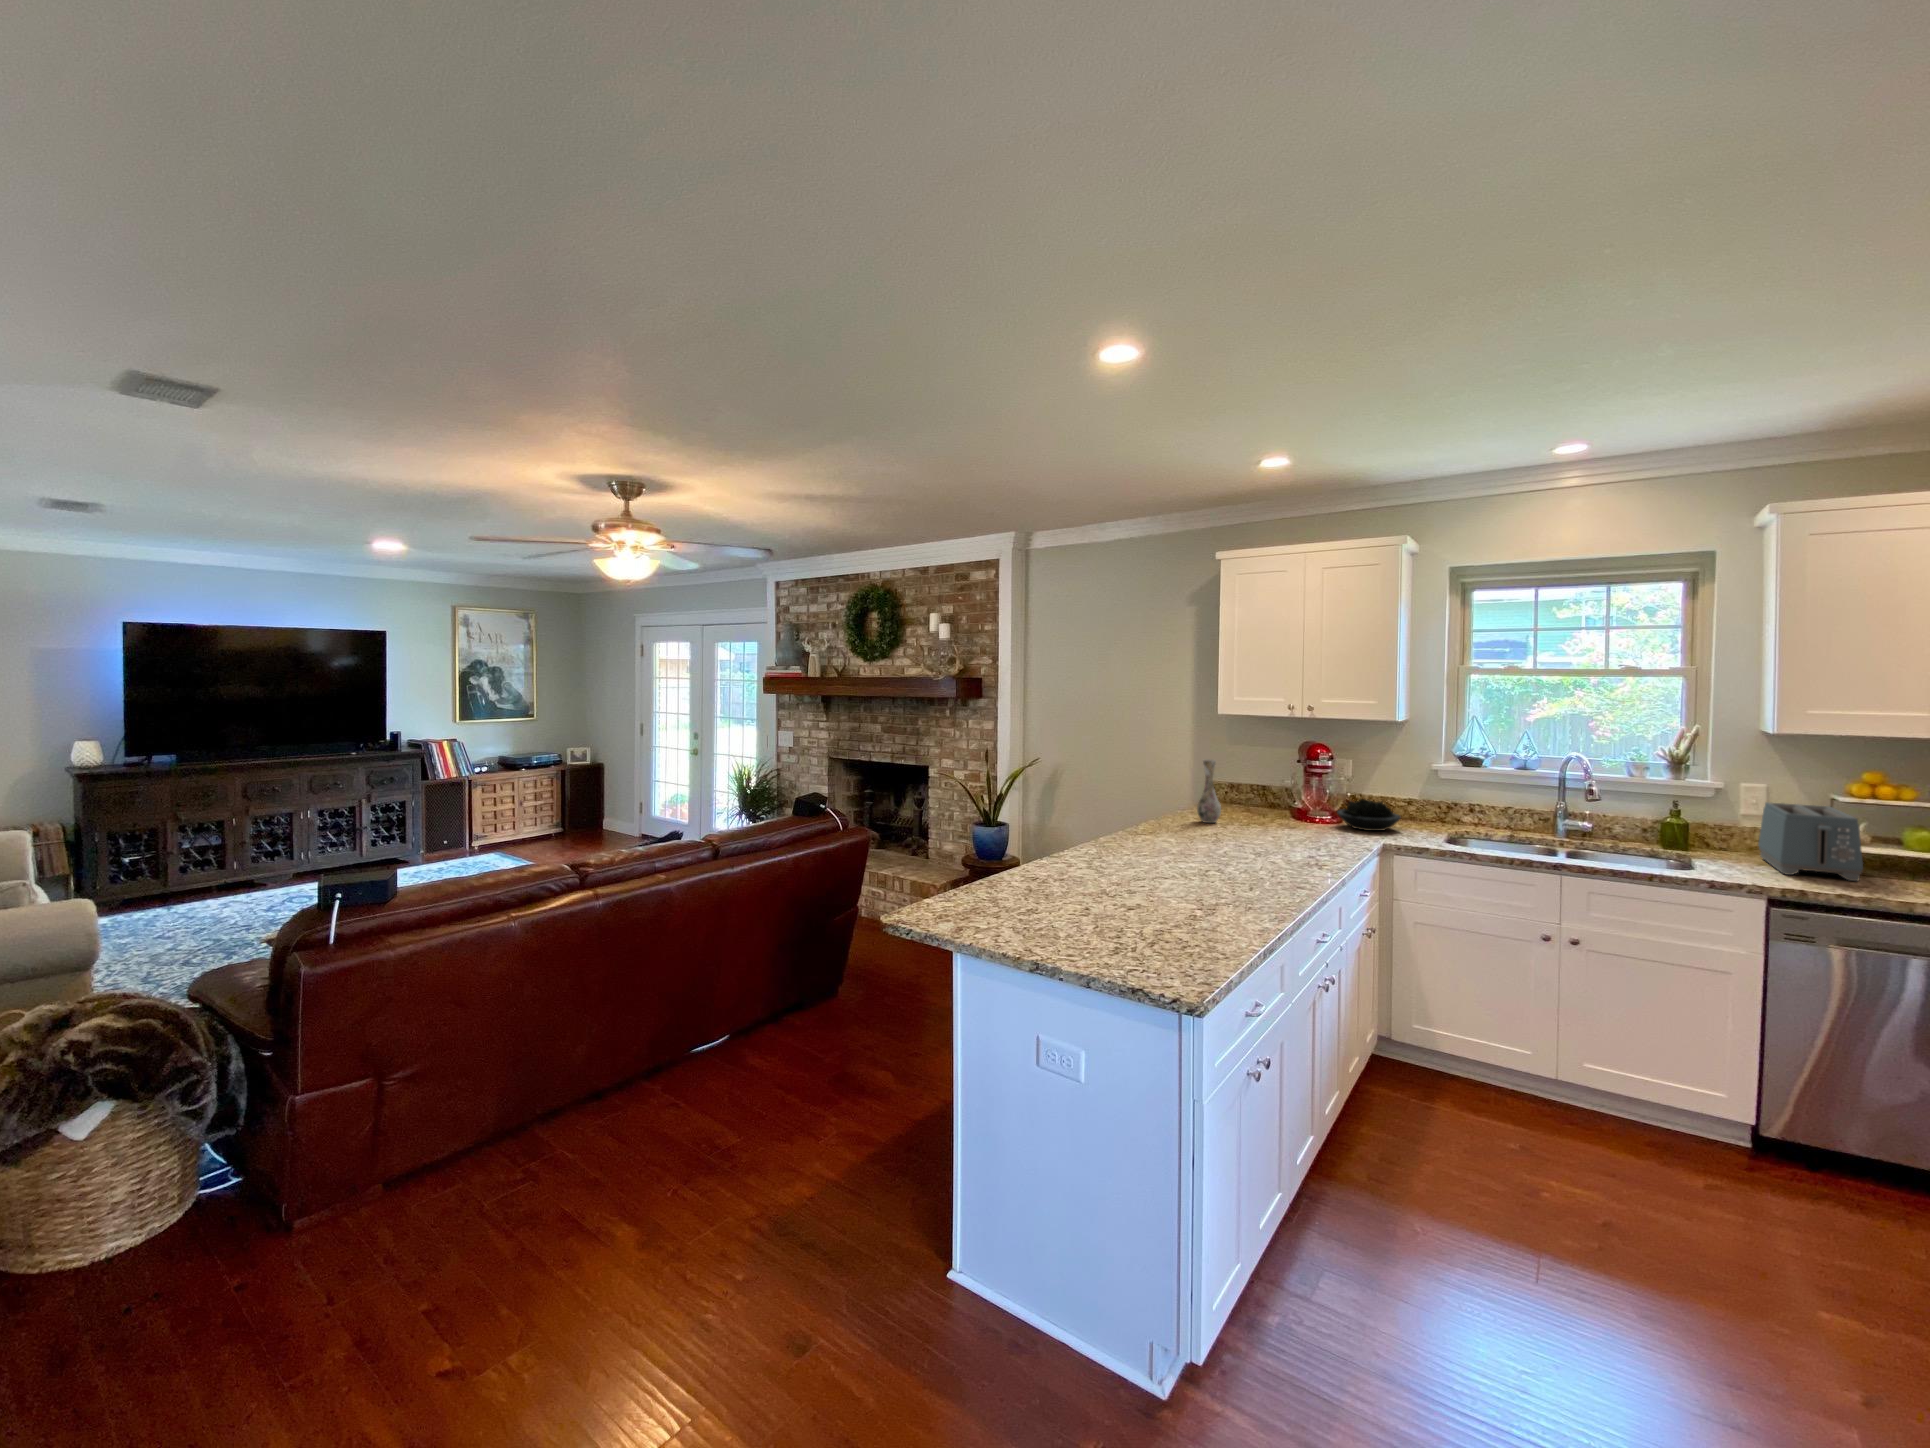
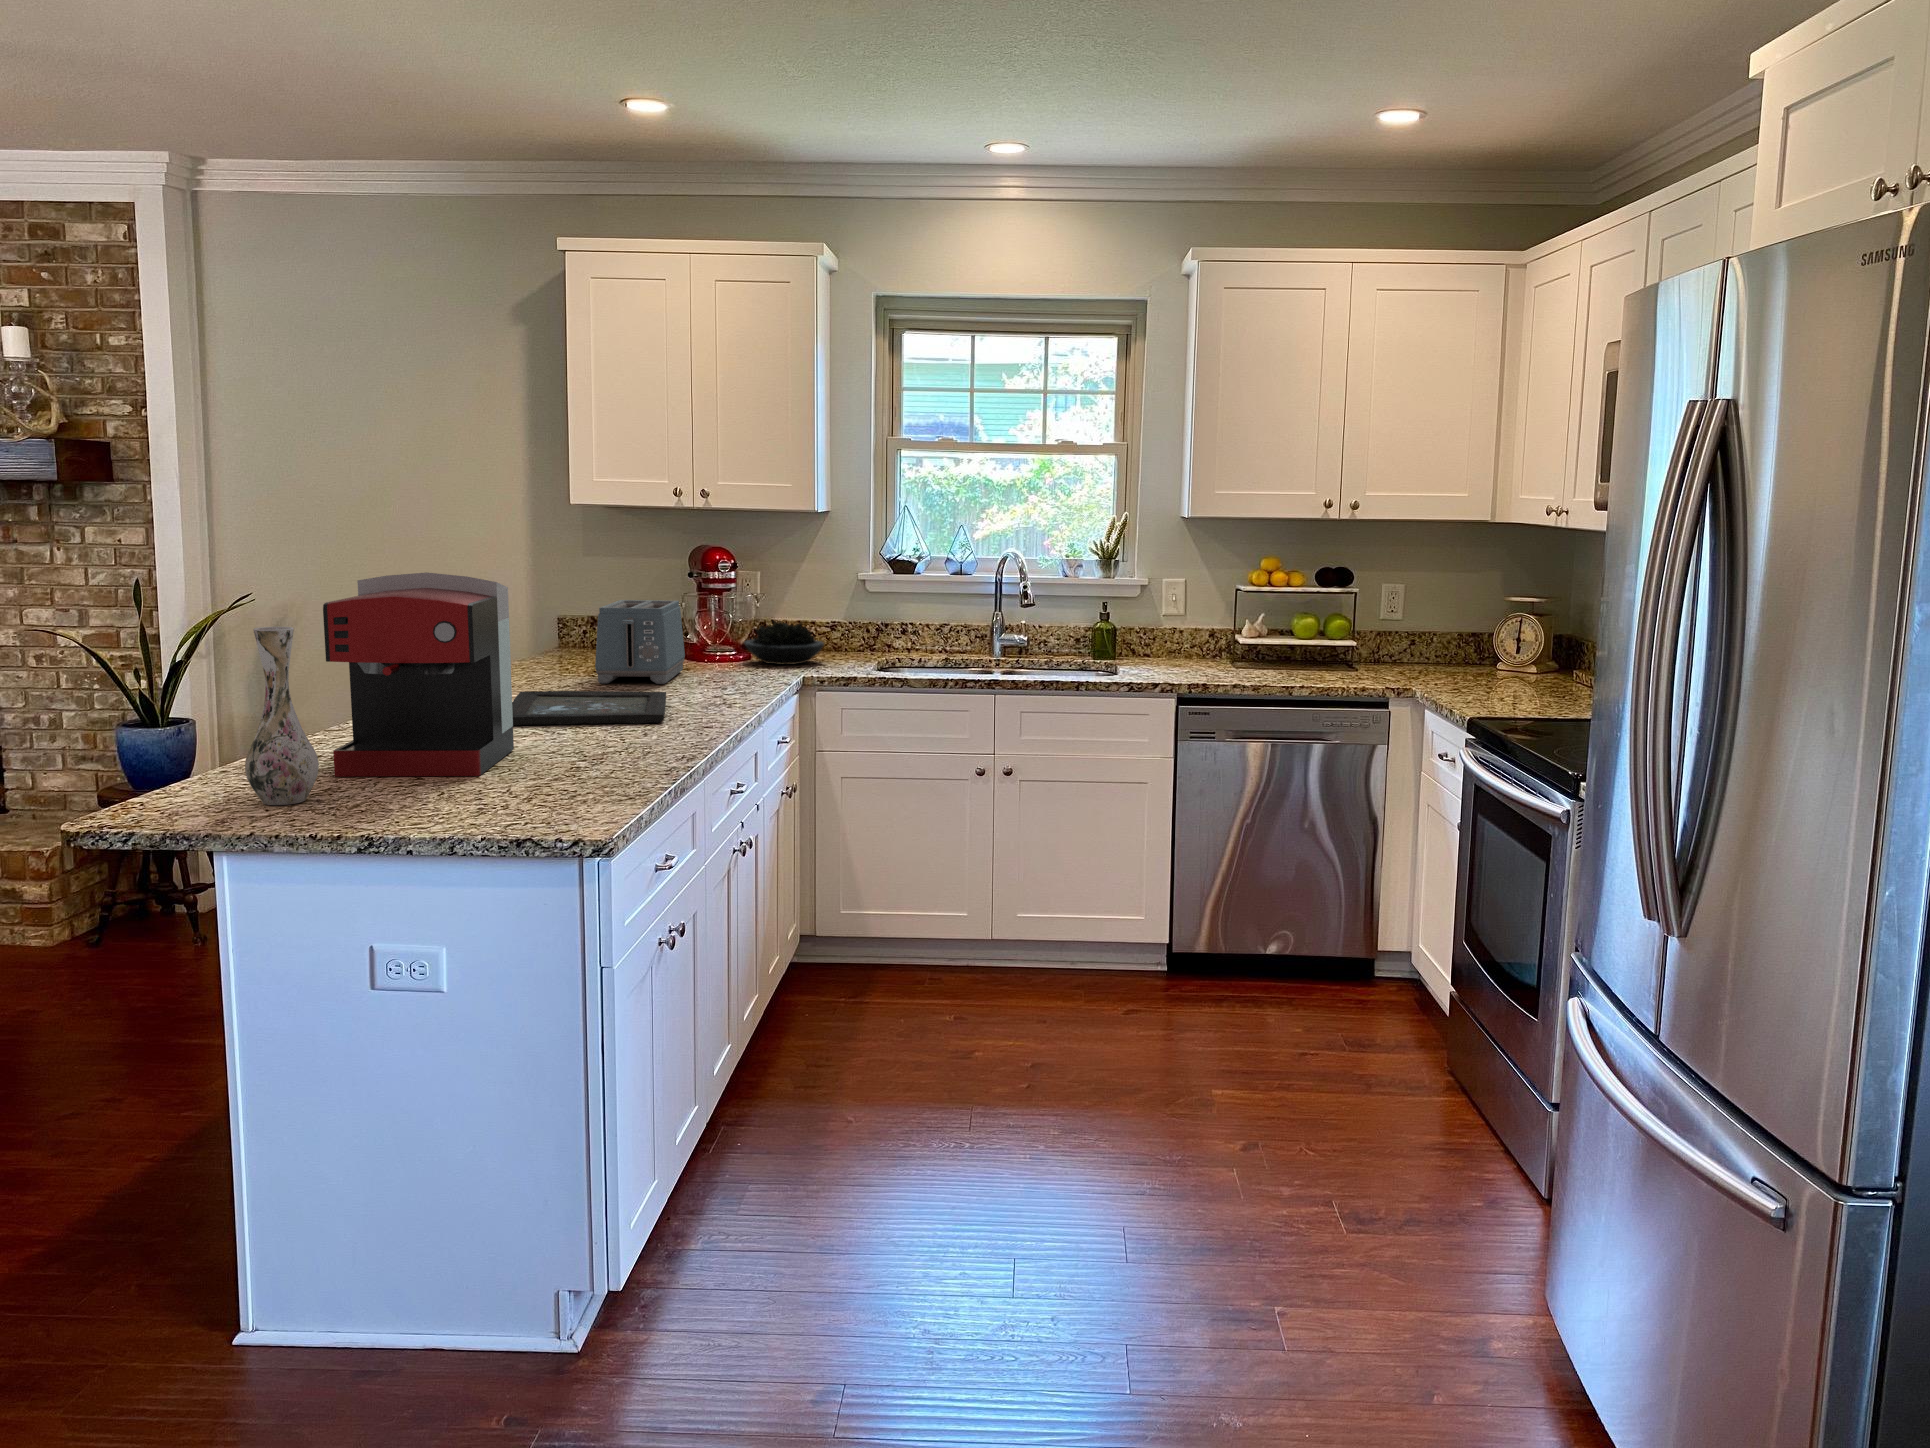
vase: present [1197,760,1221,823] -> present [245,627,319,805]
coffee maker: none [1046,782,1158,918] -> present [323,572,514,777]
toaster: present [1758,802,1863,881] -> present [595,600,685,684]
tray: none [1156,843,1271,881] -> present [512,691,666,726]

